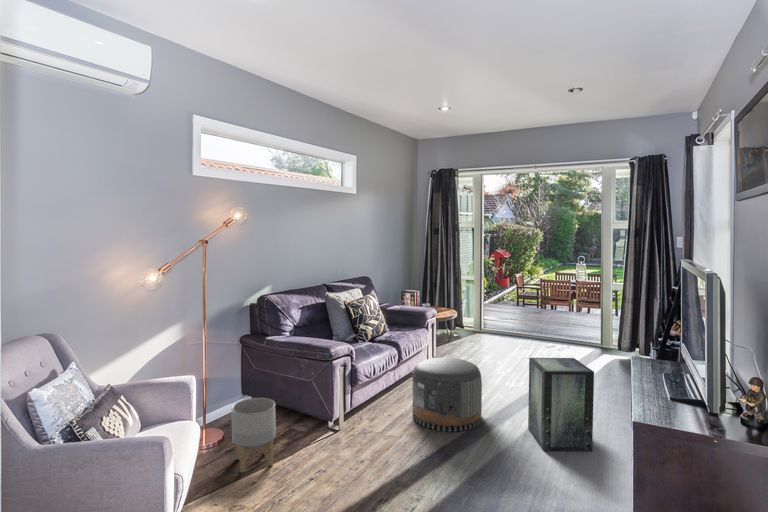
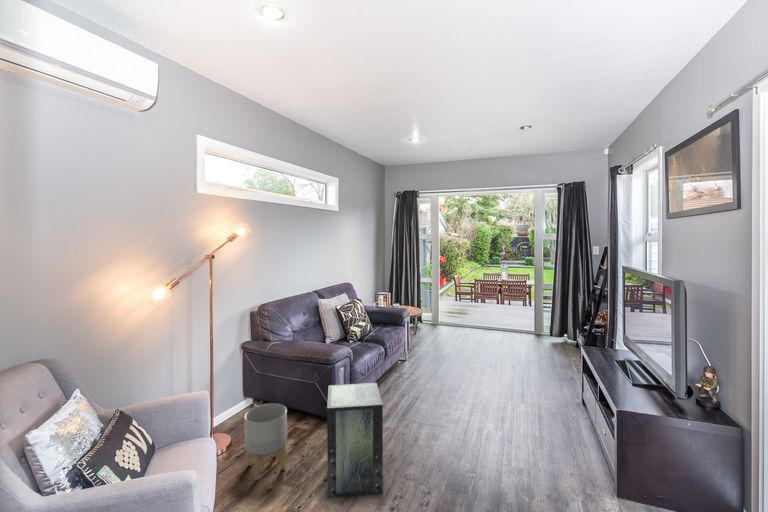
pouf: present [413,358,482,432] -> none [400,353,459,419]
storage box: present [528,358,594,451] -> present [327,383,383,498]

